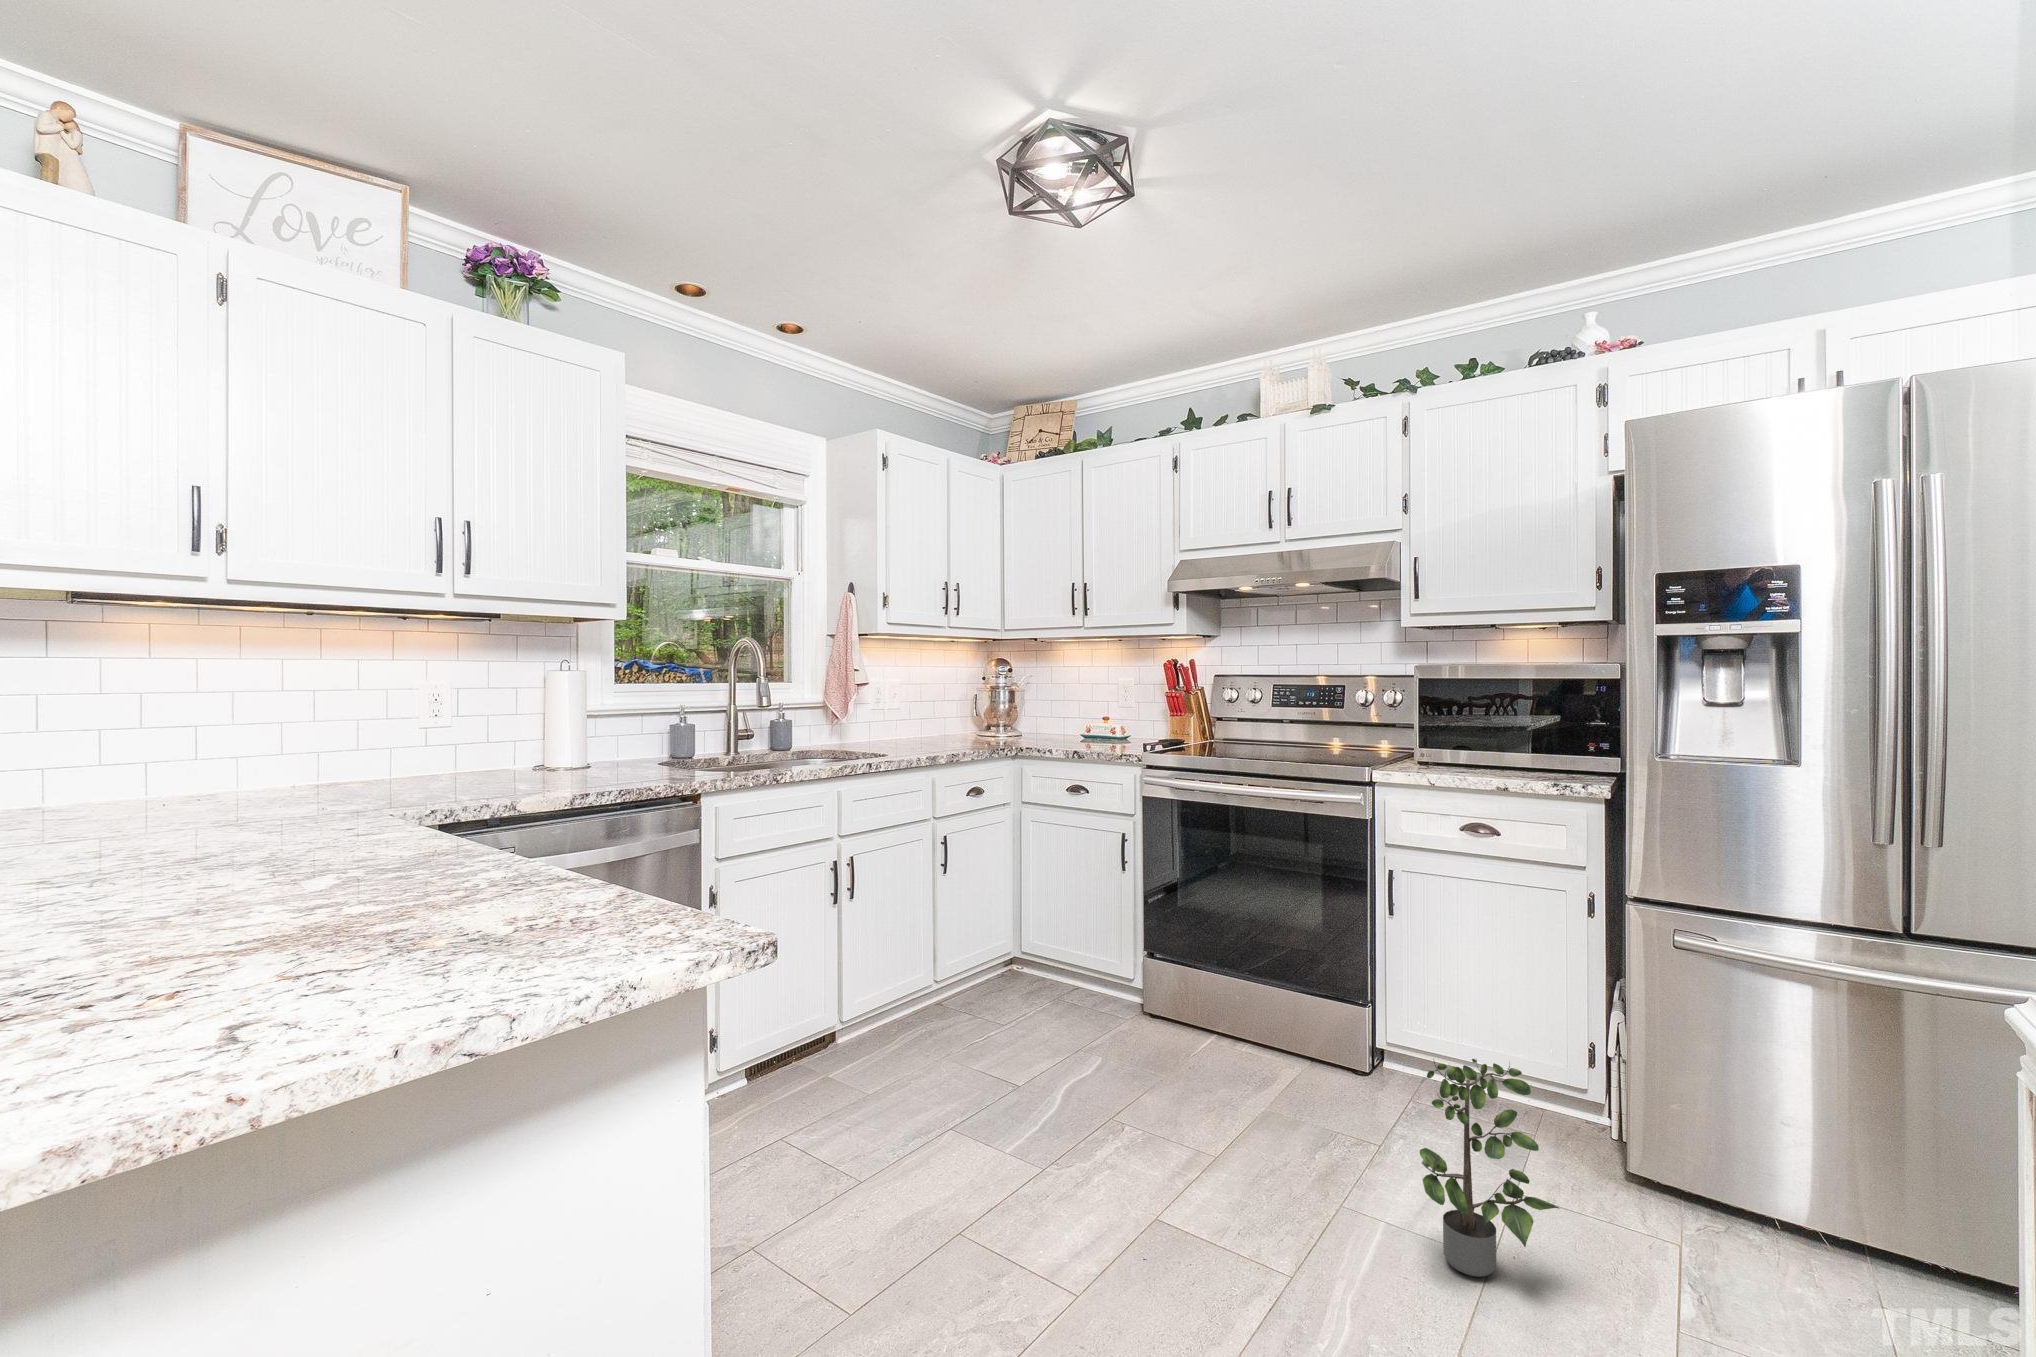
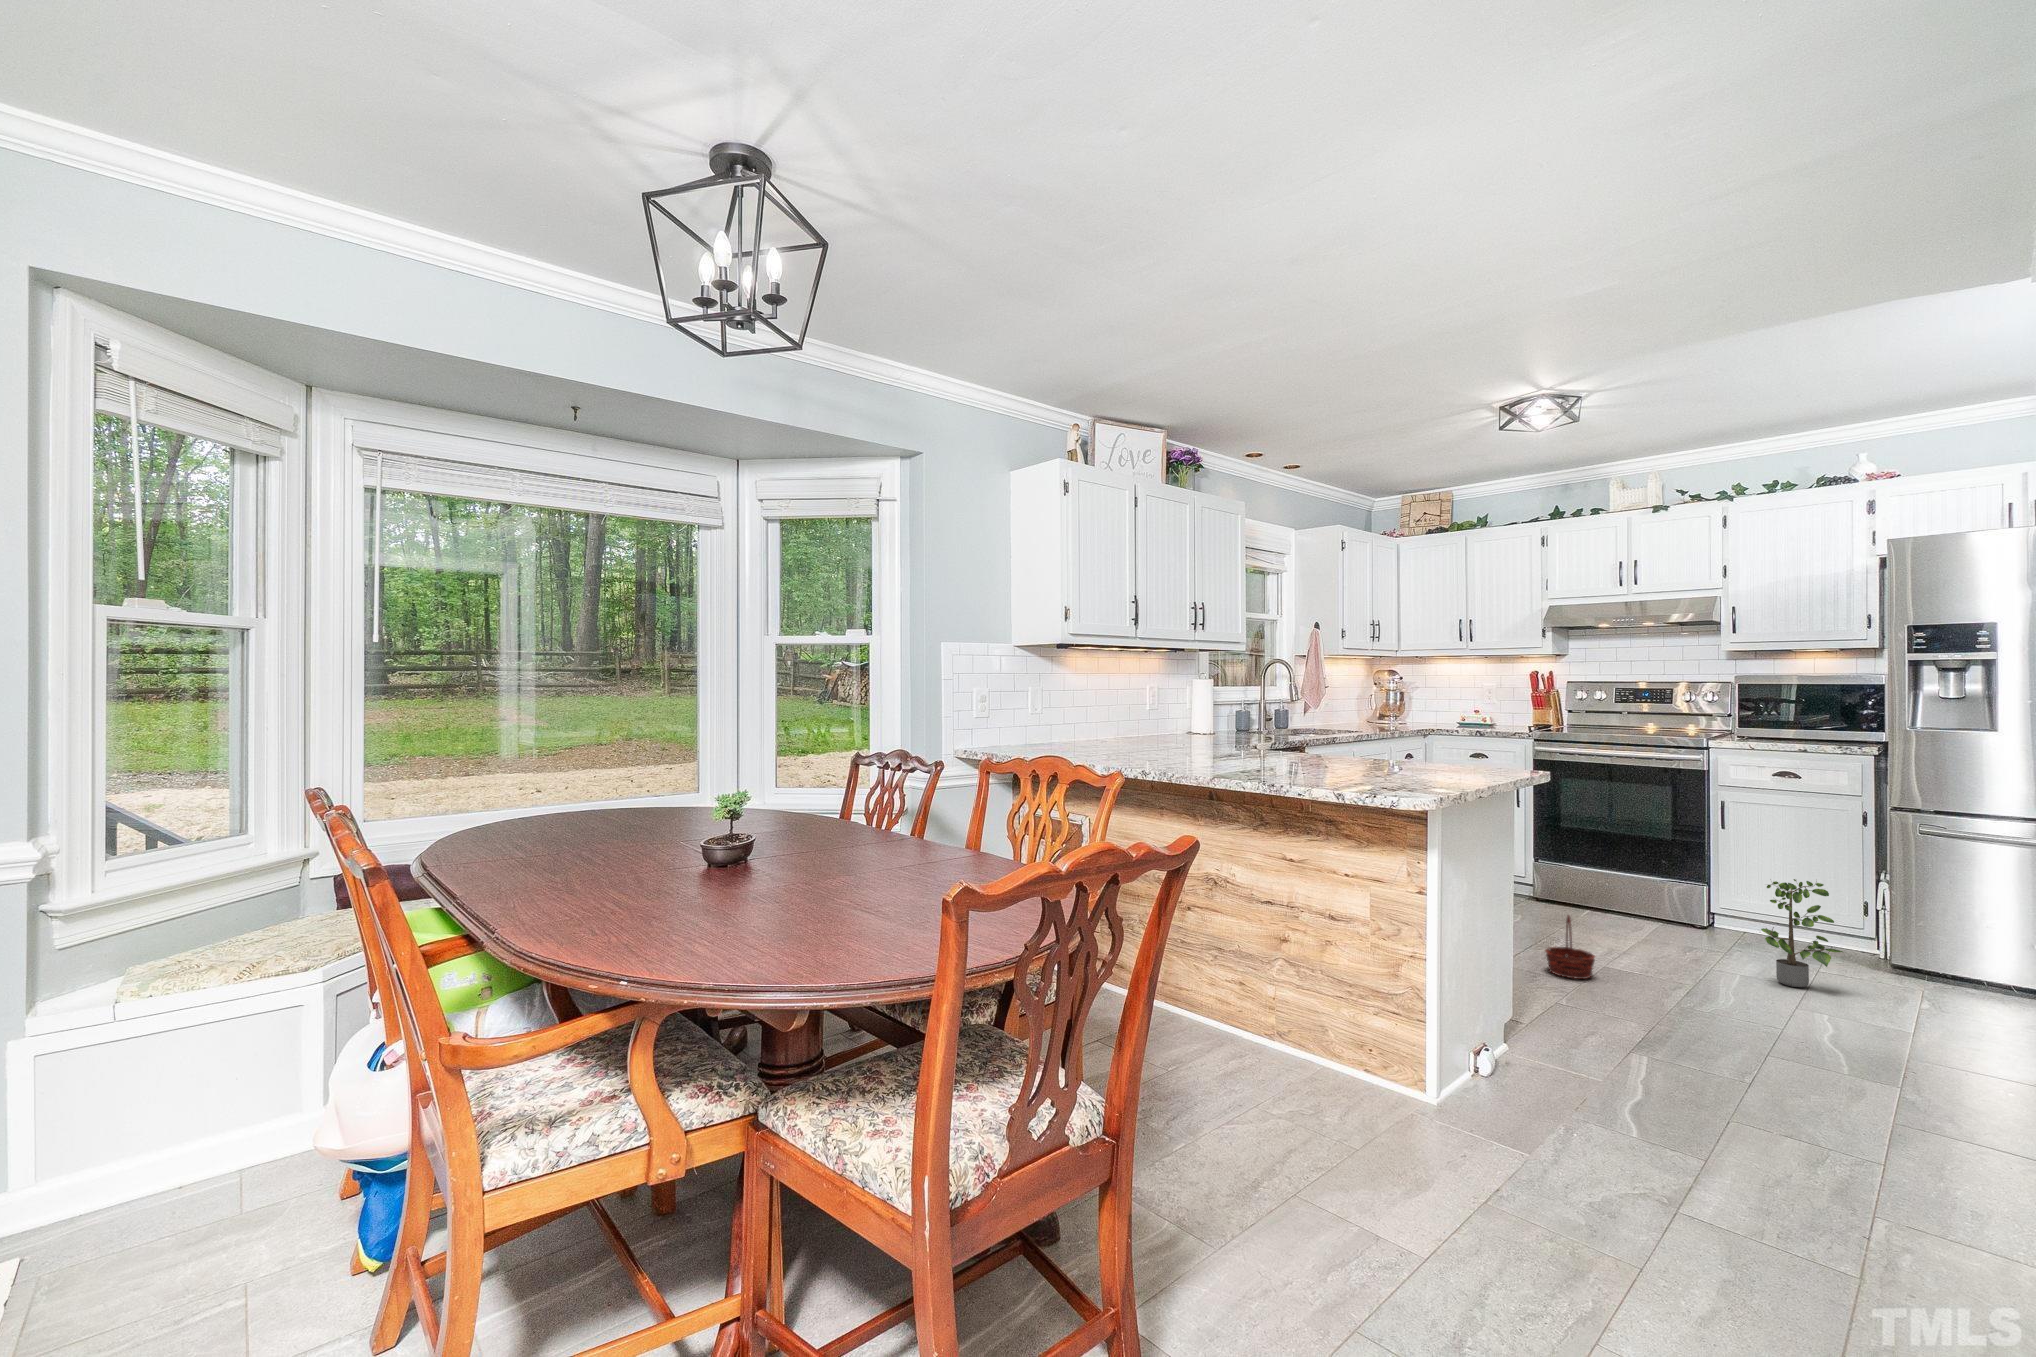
basket: none [1025,1156,1114,1304] -> present [1545,916,1595,979]

